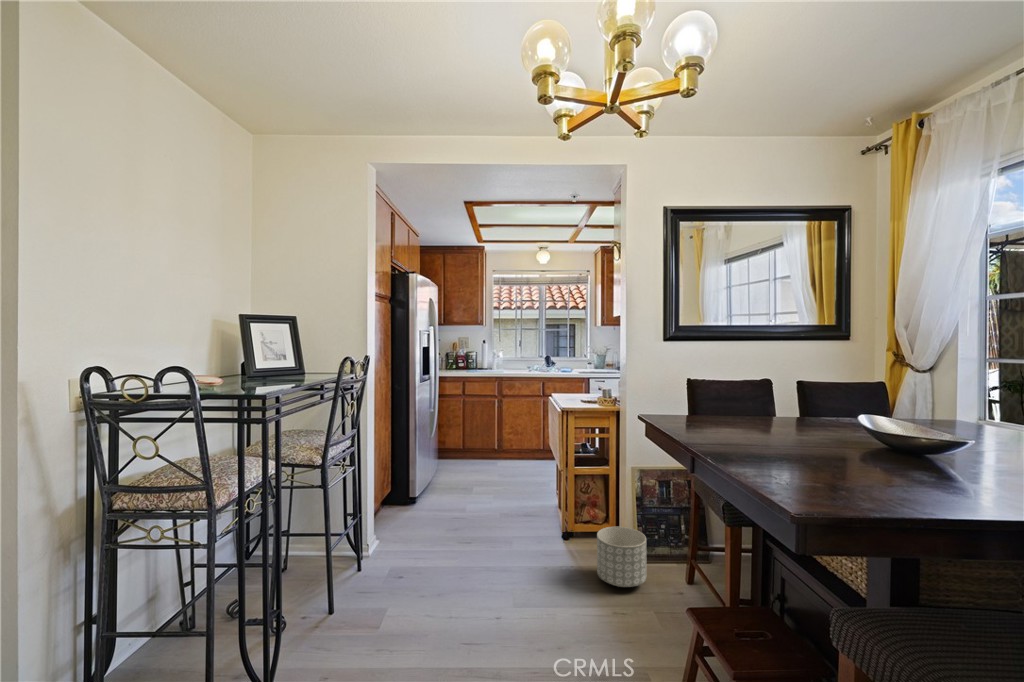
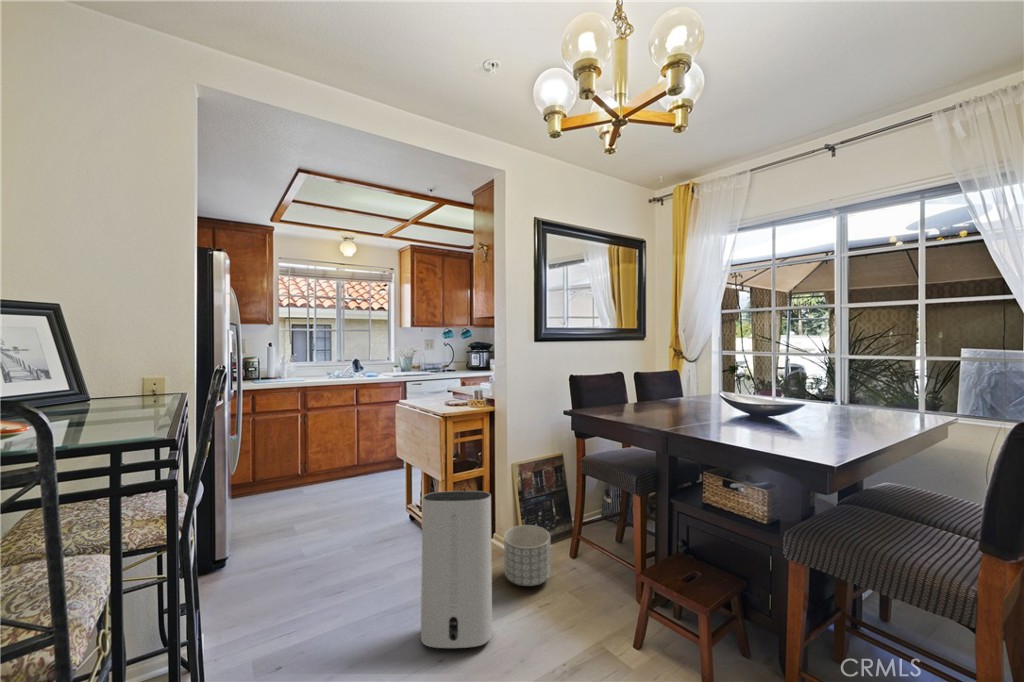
air purifier: none [494,468,563,609] -> present [421,491,492,648]

